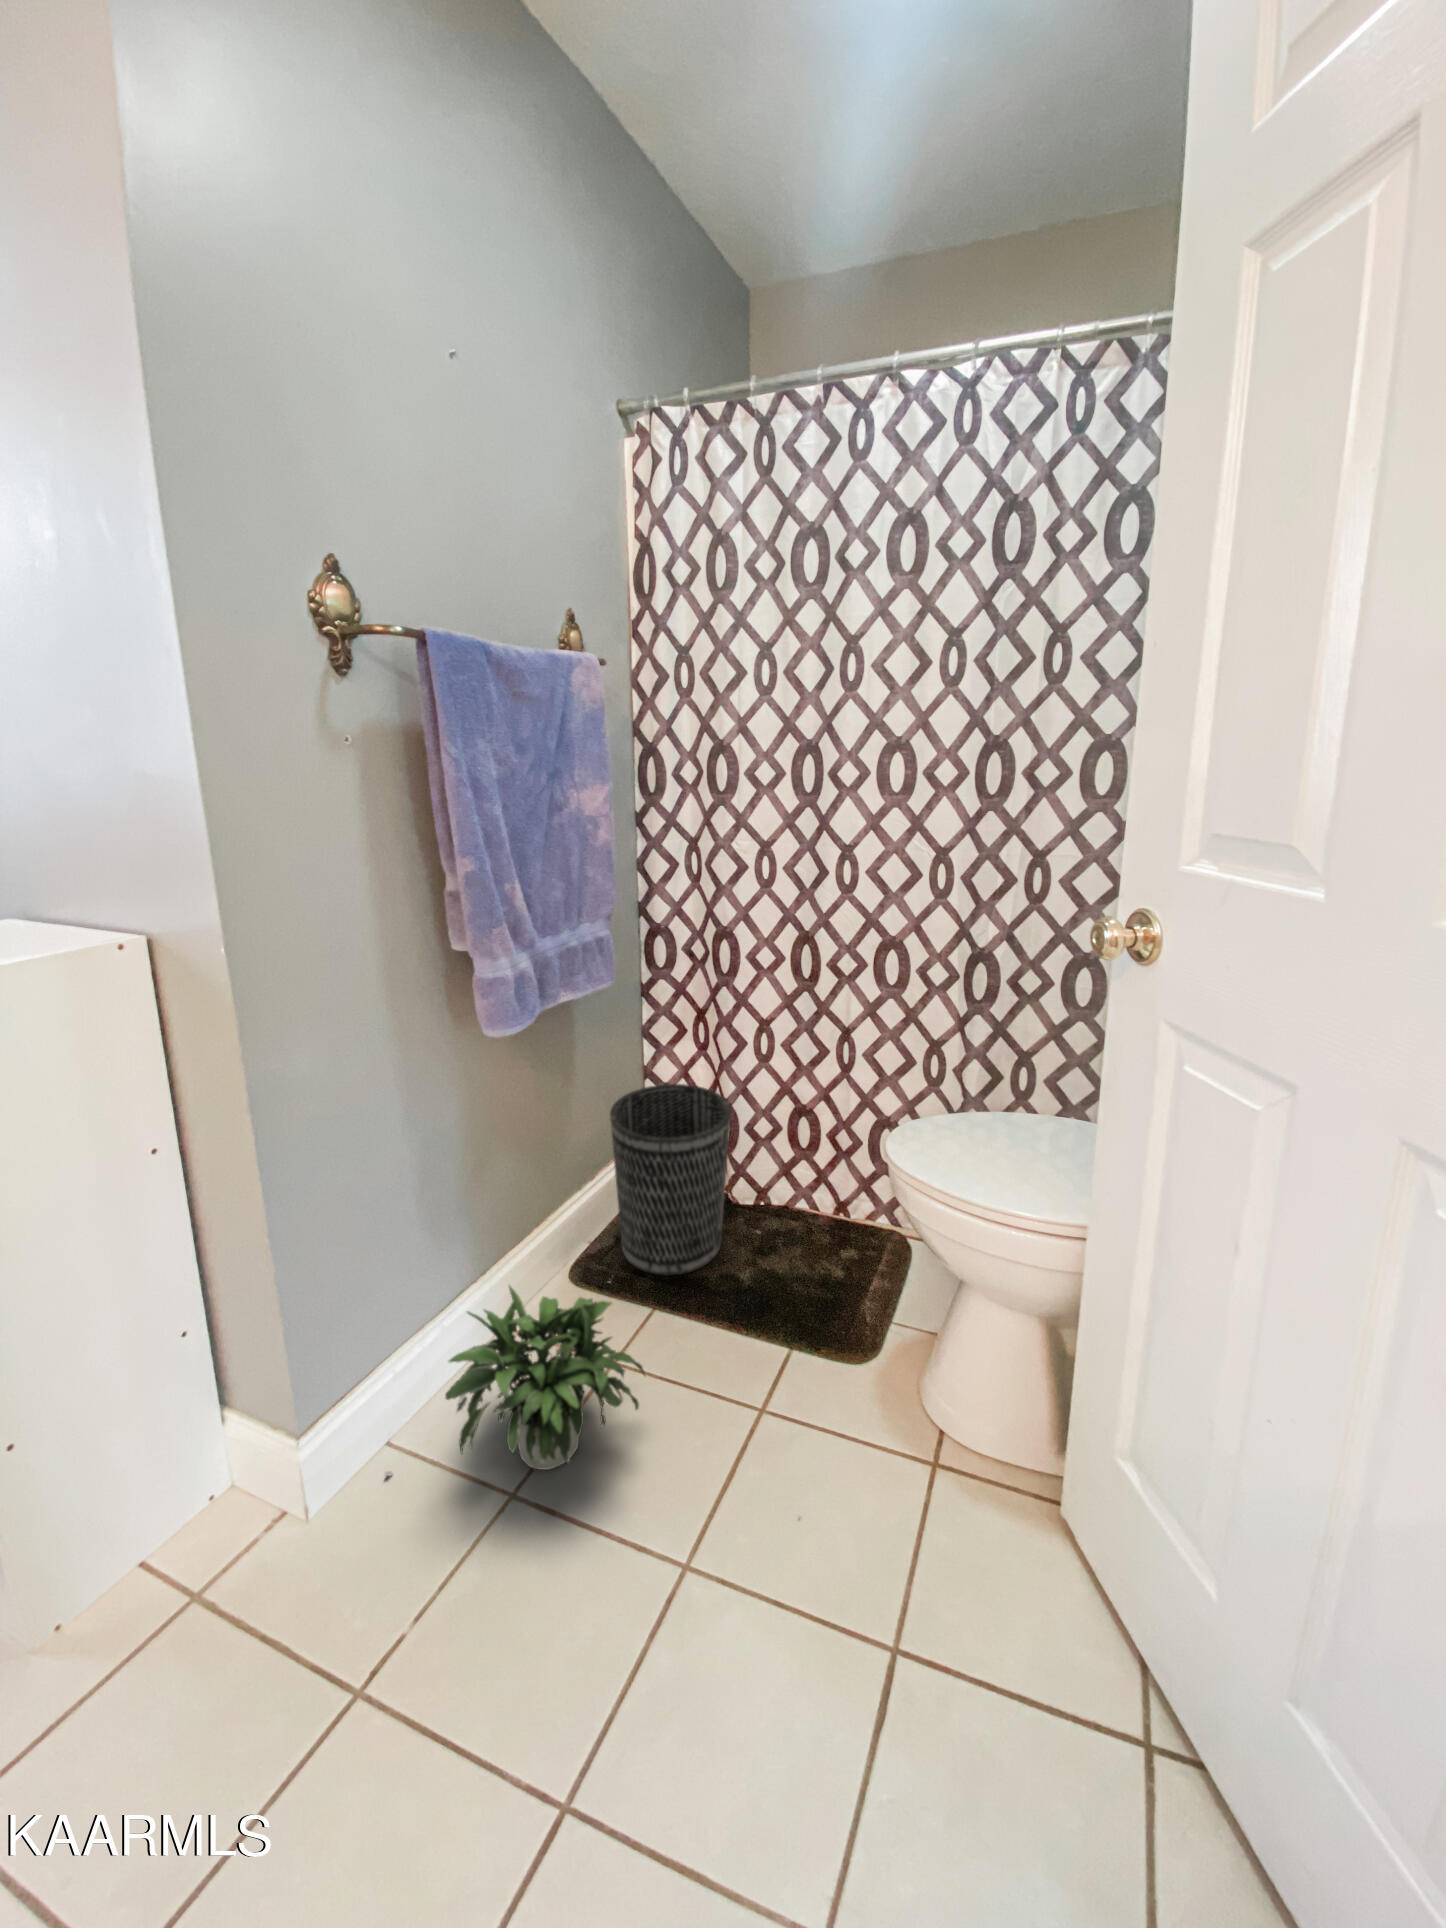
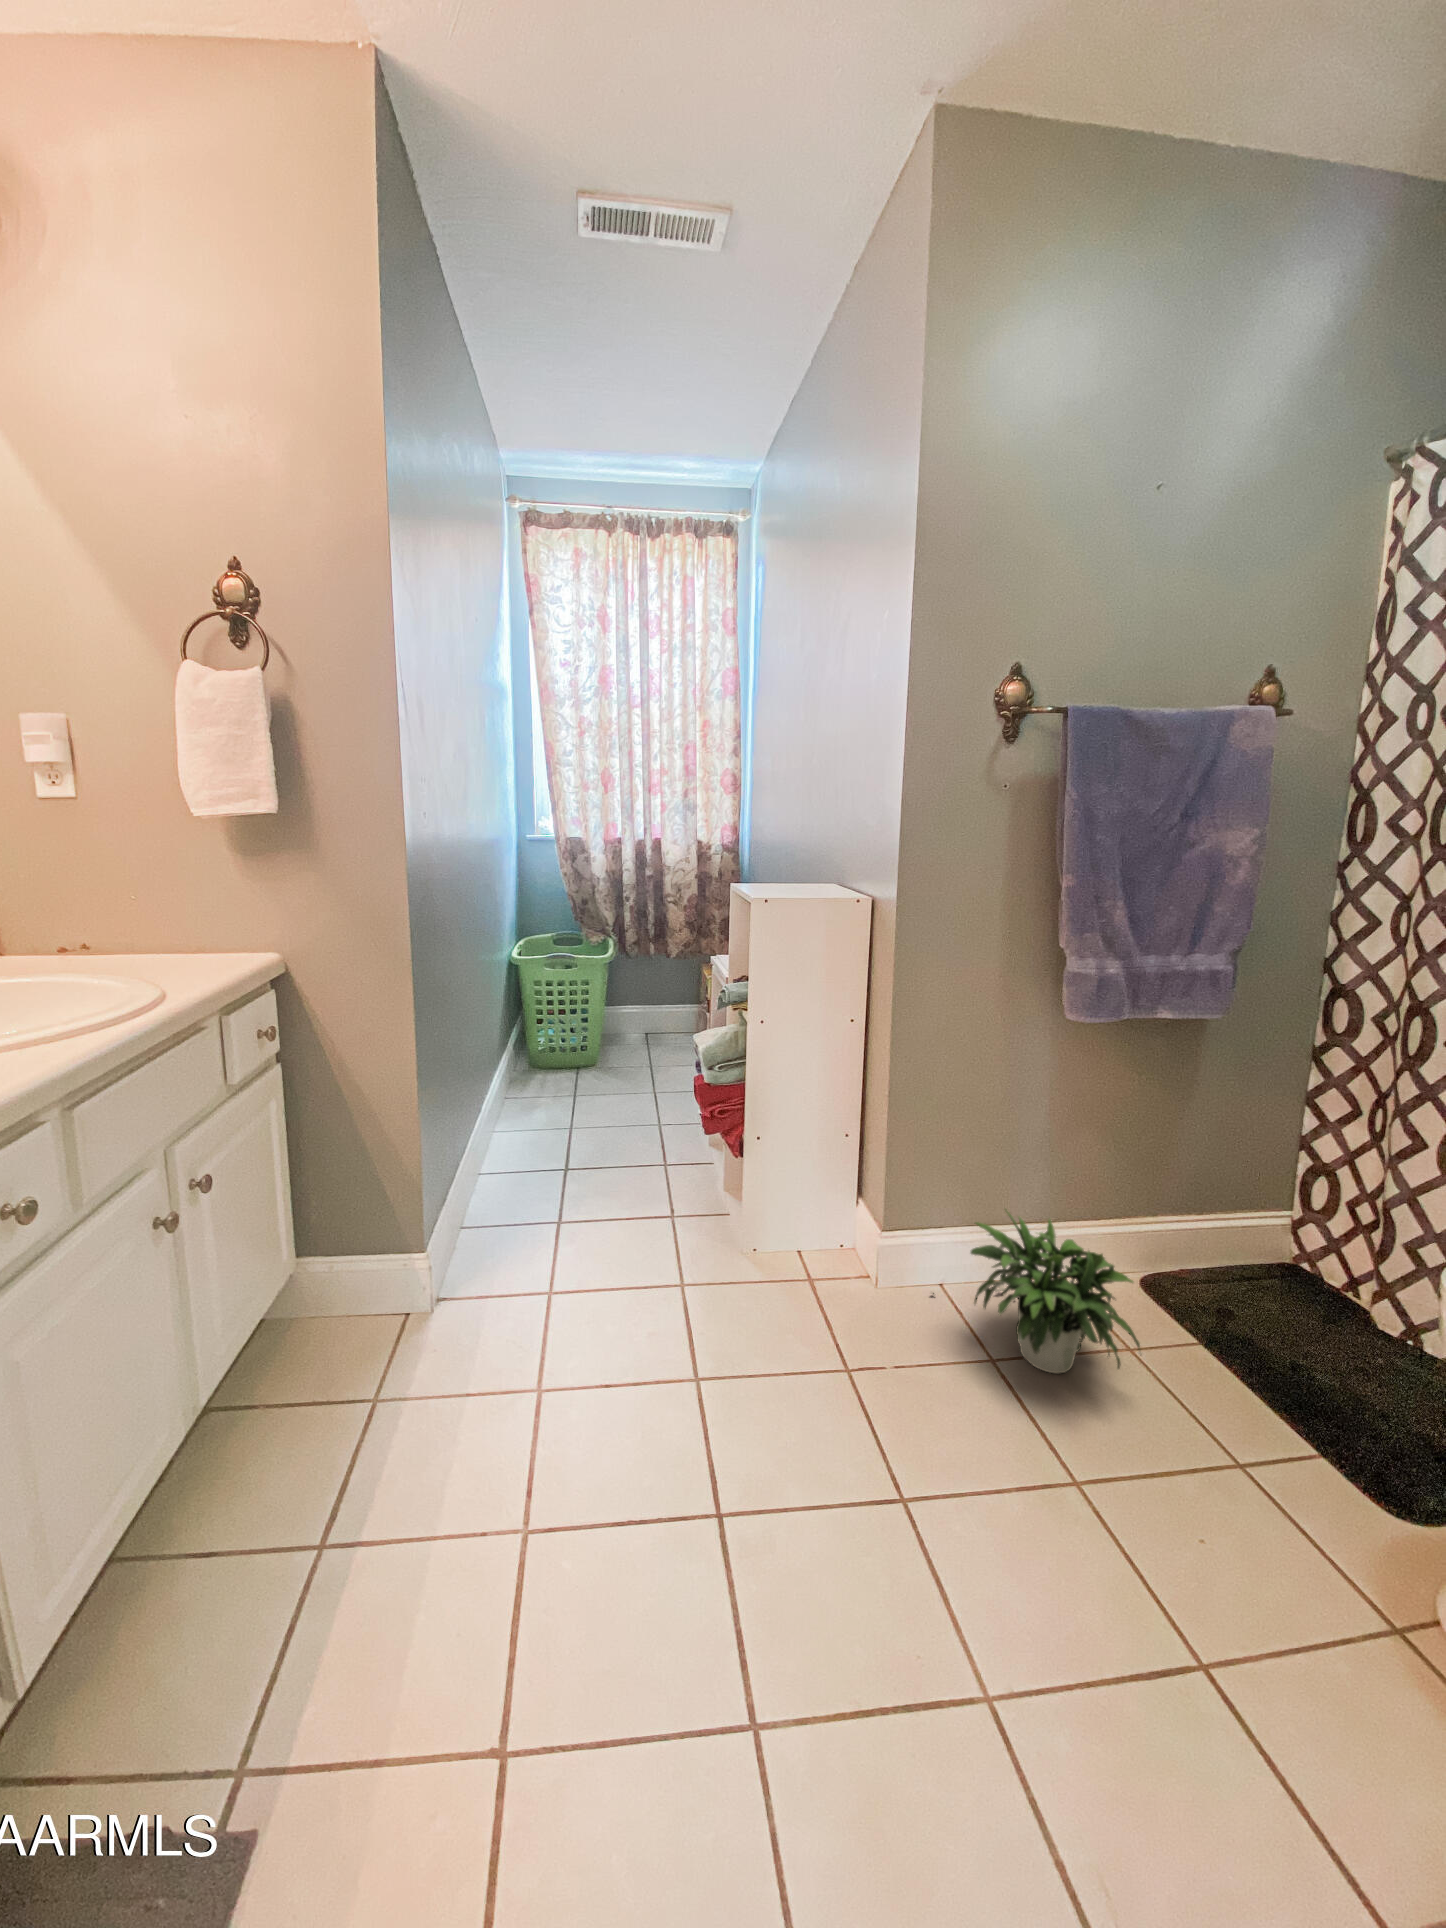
wastebasket: present [610,1084,731,1276] -> none [1204,1143,1376,1356]

